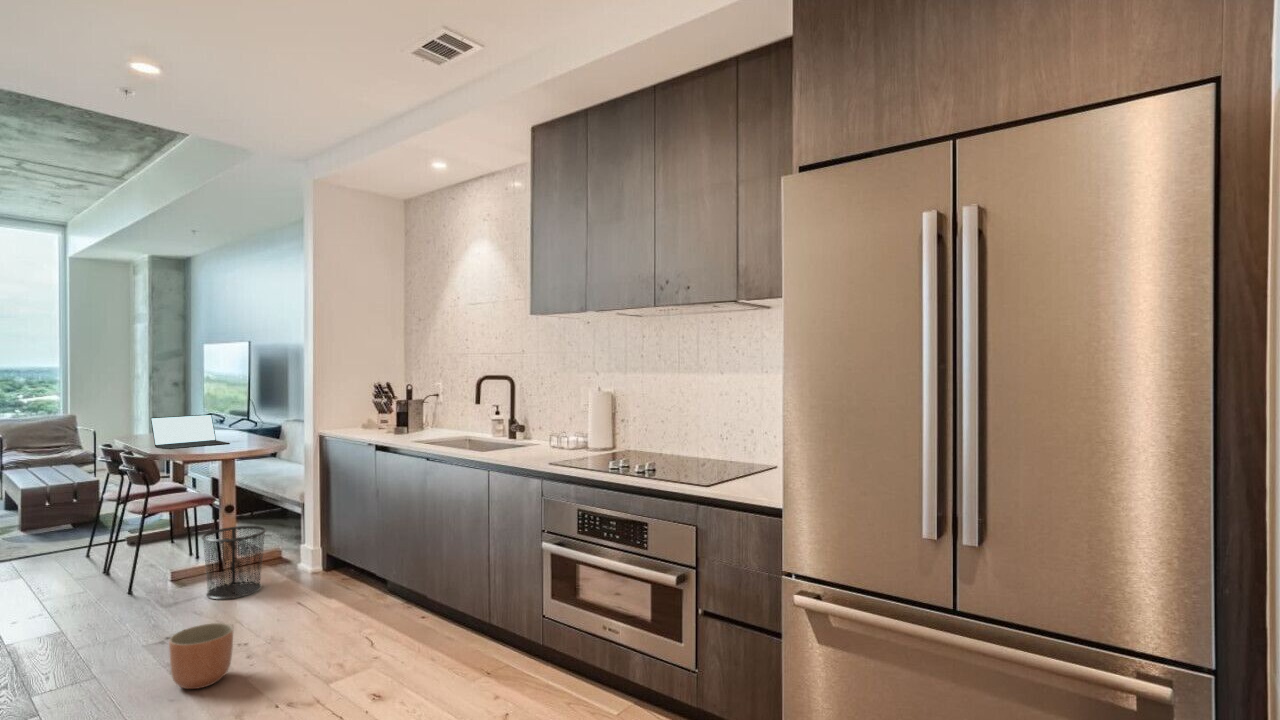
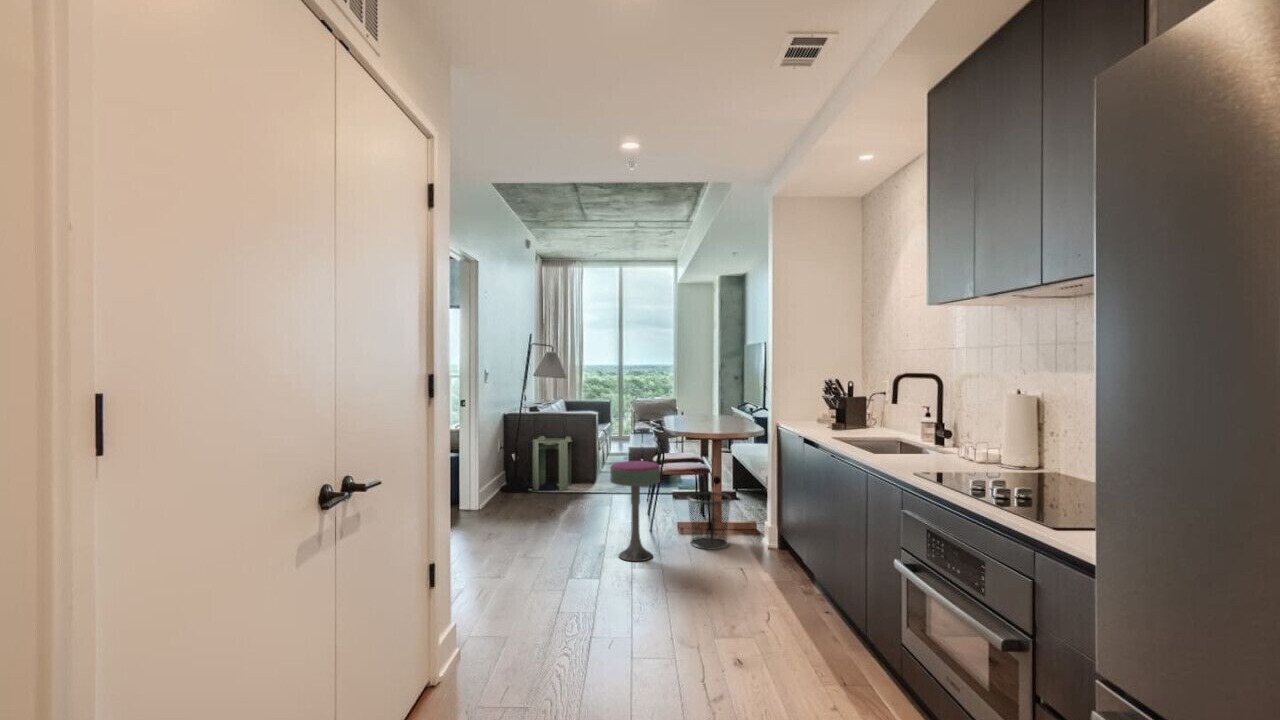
laptop: present [151,414,230,449] -> none [678,401,726,426]
bar stool: none [87,499,175,643] -> present [610,461,660,561]
planter: present [169,623,233,689] -> none [627,561,668,609]

